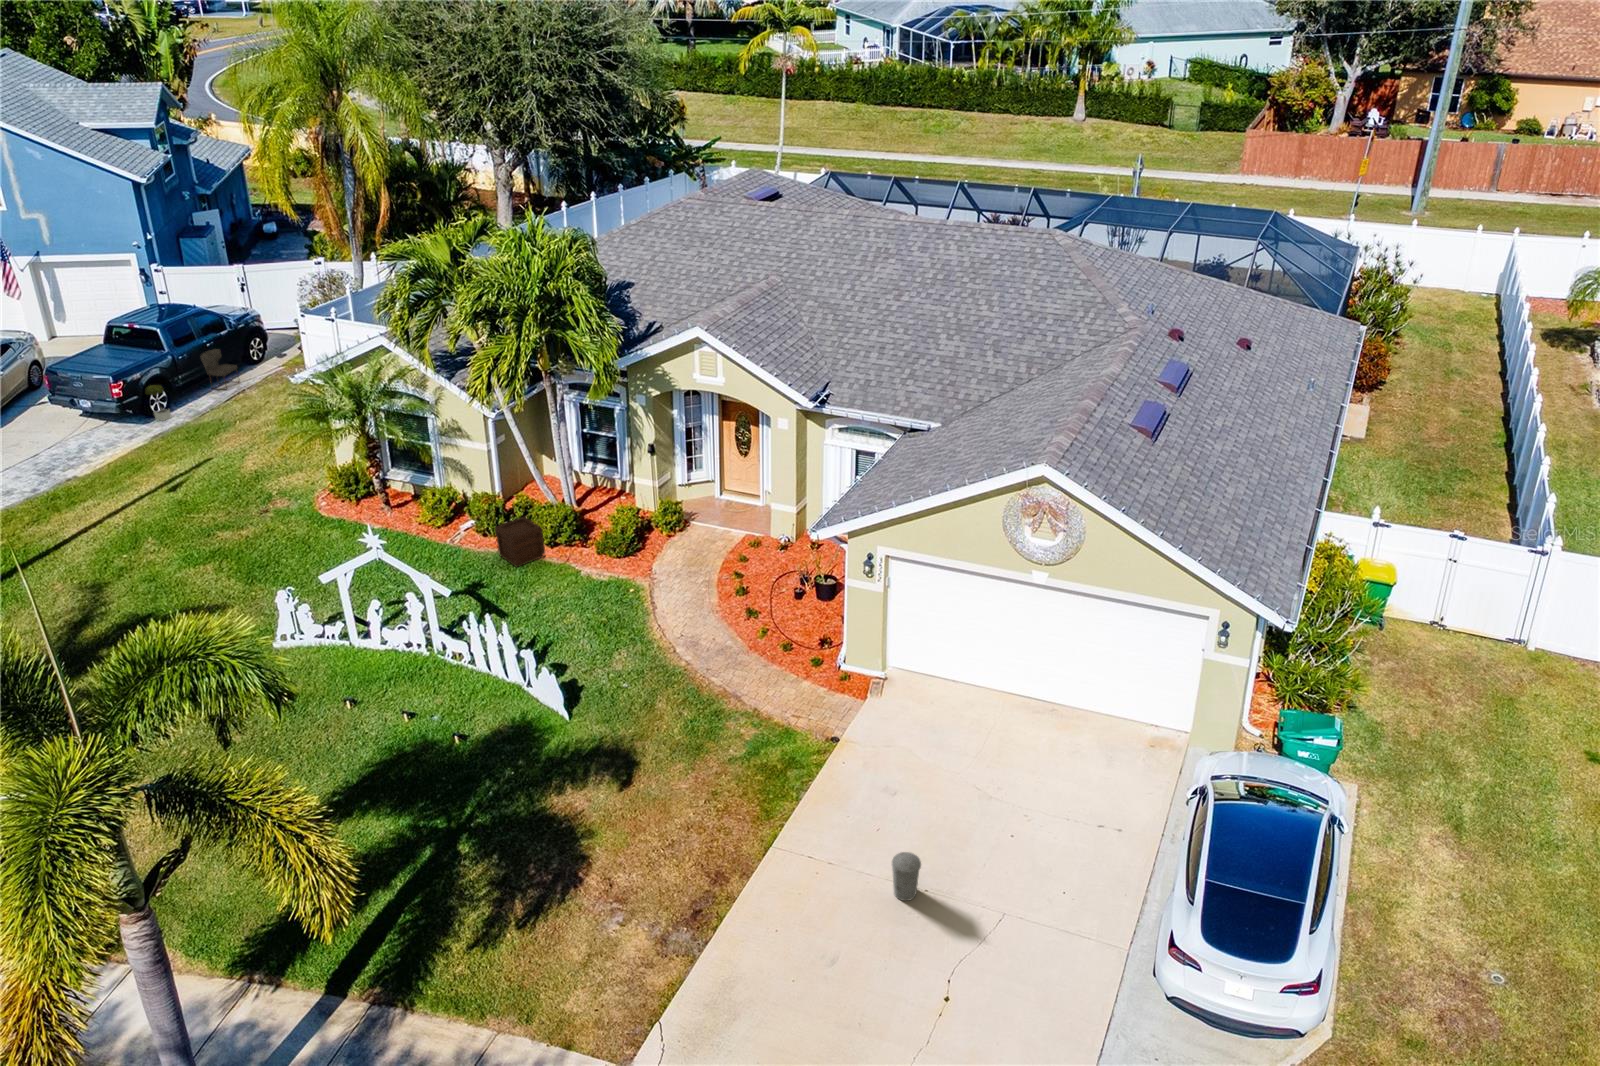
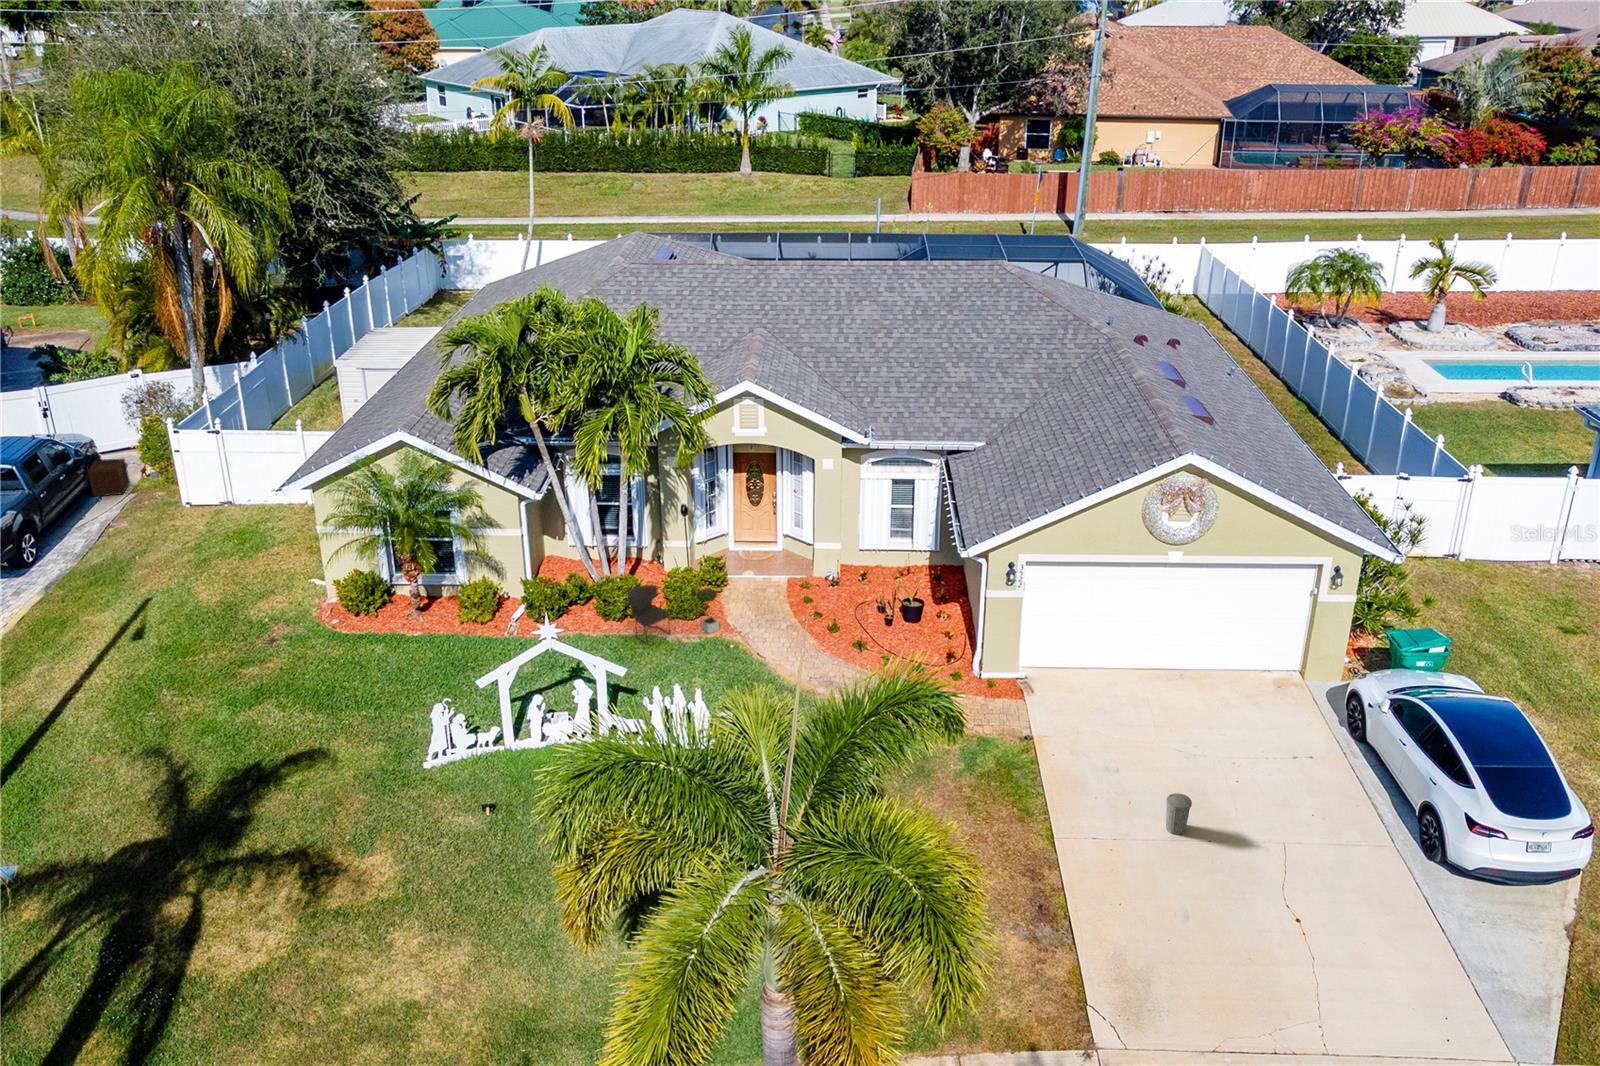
chair: present [201,349,239,389] -> present [628,585,670,644]
potted tree: present [145,385,171,421] -> present [696,589,719,633]
wooden crate: present [495,517,545,567] -> present [88,458,130,496]

